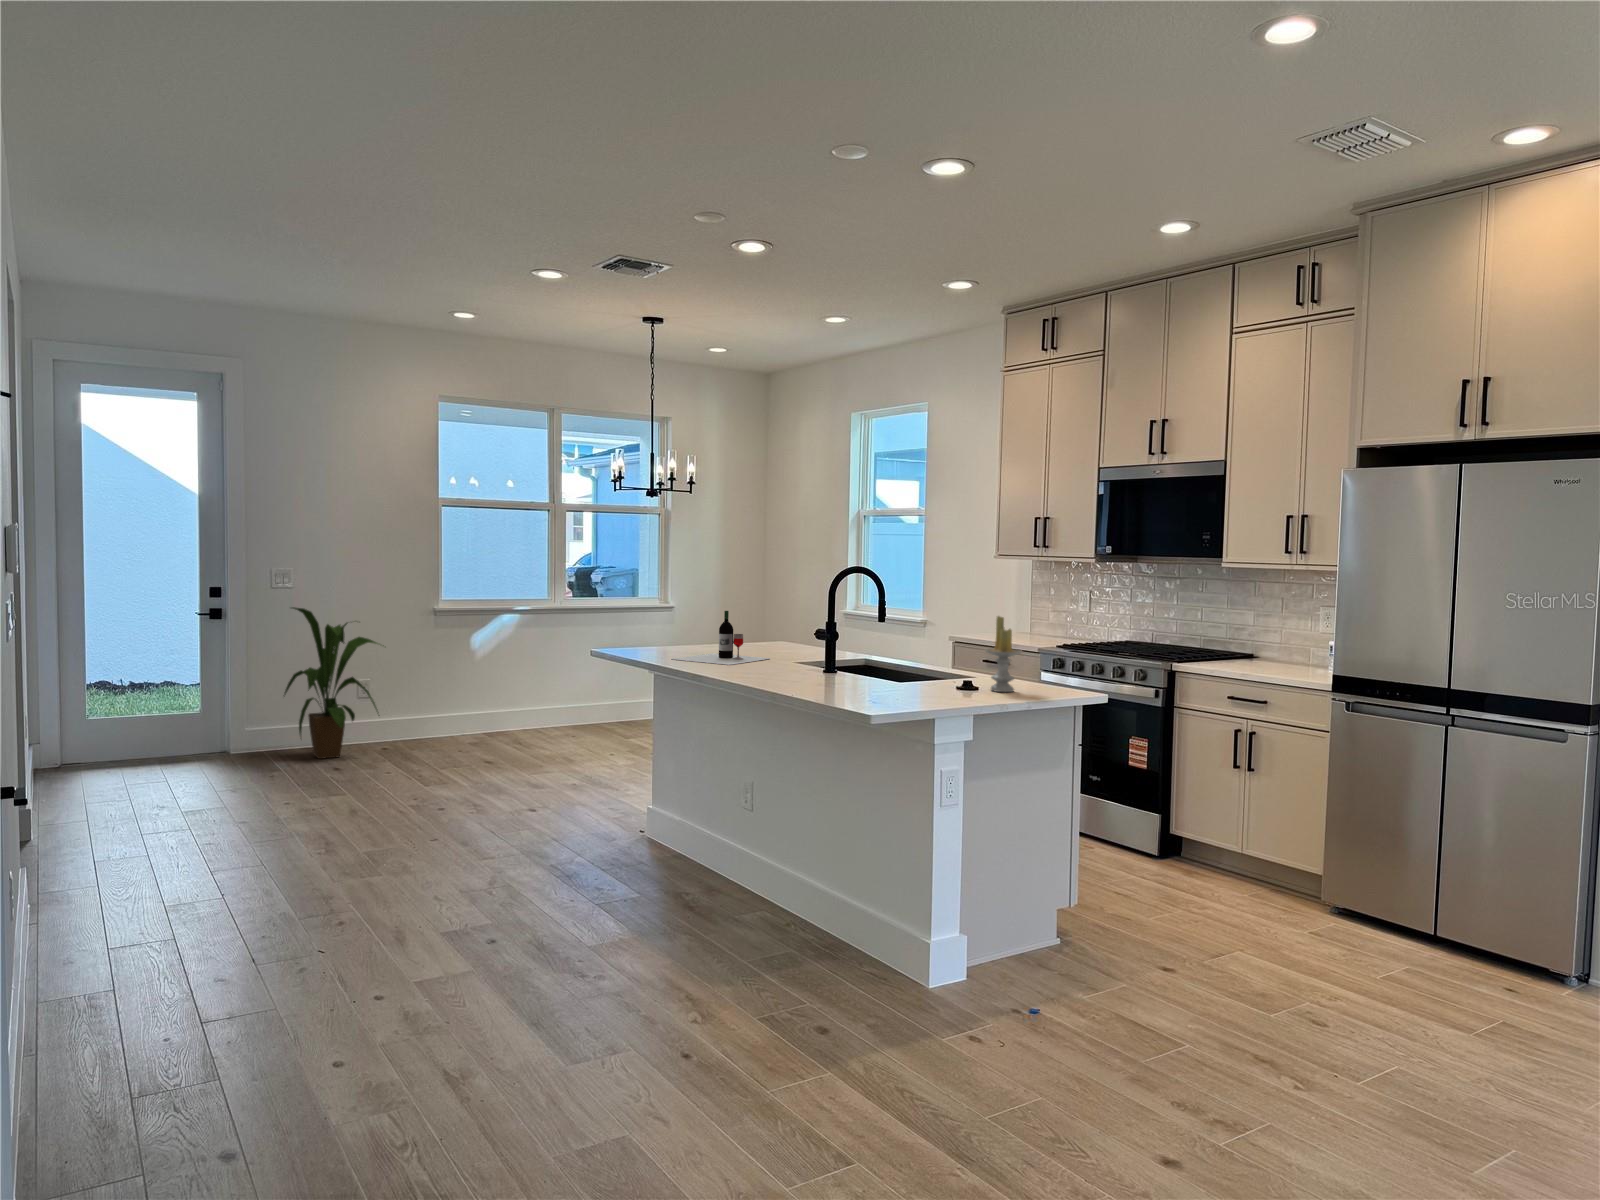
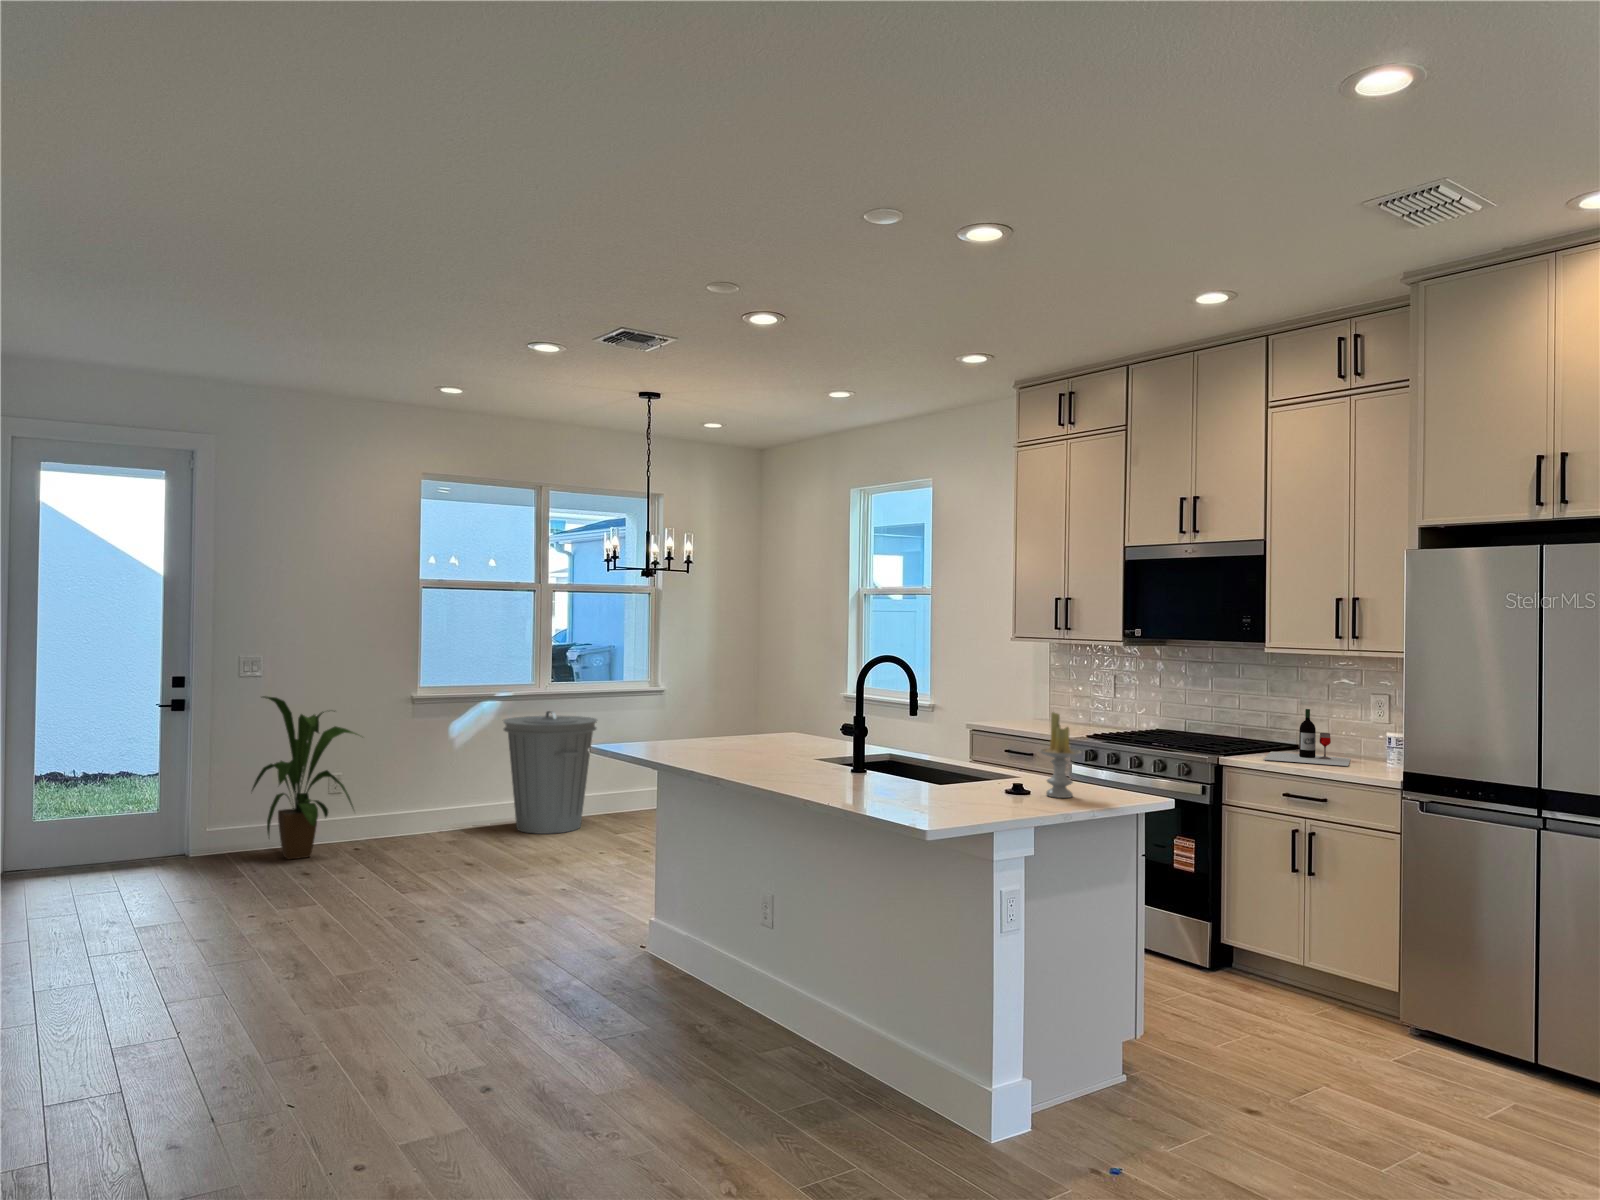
wine bottle: present [673,611,770,665] -> present [1263,709,1351,766]
trash can: none [516,625,607,740] -> present [503,711,597,834]

